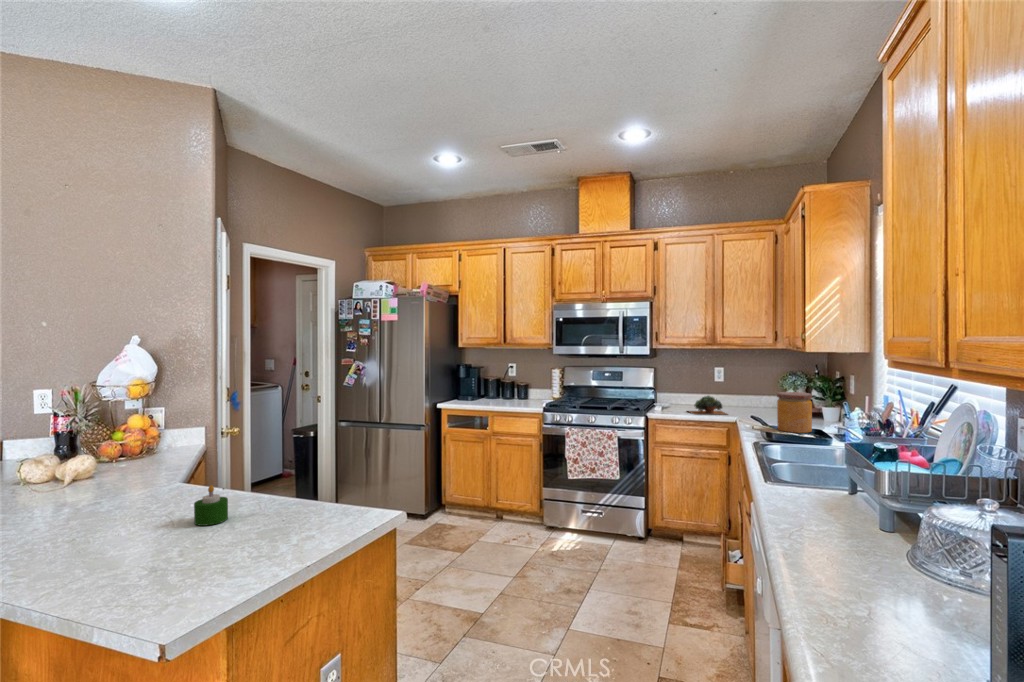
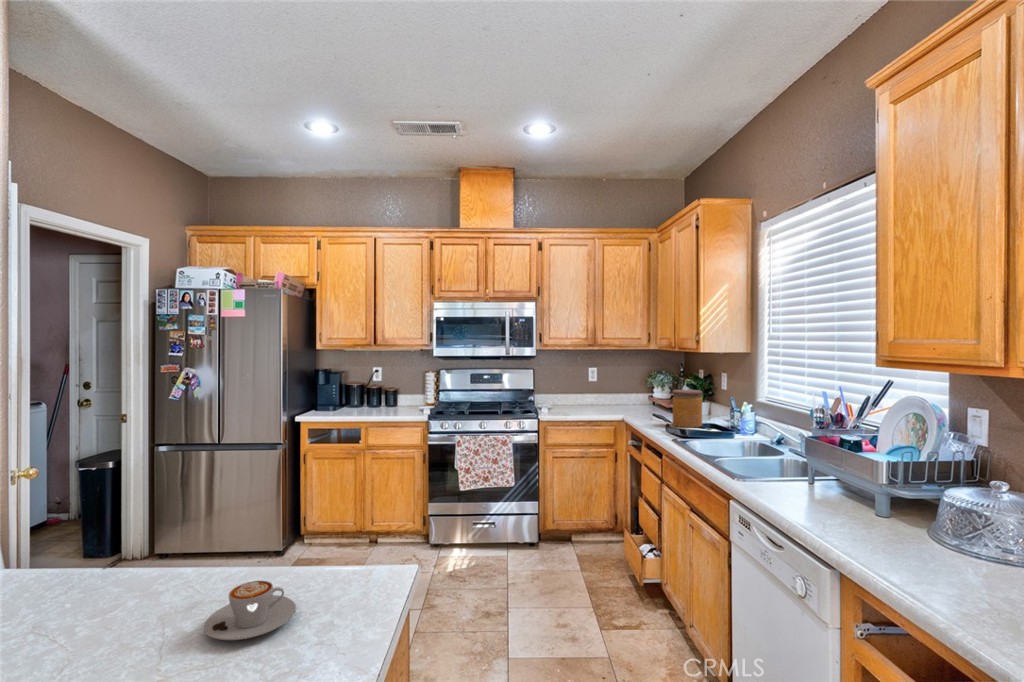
succulent plant: present [688,396,726,415] -> none [571,395,612,415]
candle: present [194,485,228,526] -> none [102,578,161,649]
coffee cup: none [243,498,303,530] -> present [204,581,296,640]

